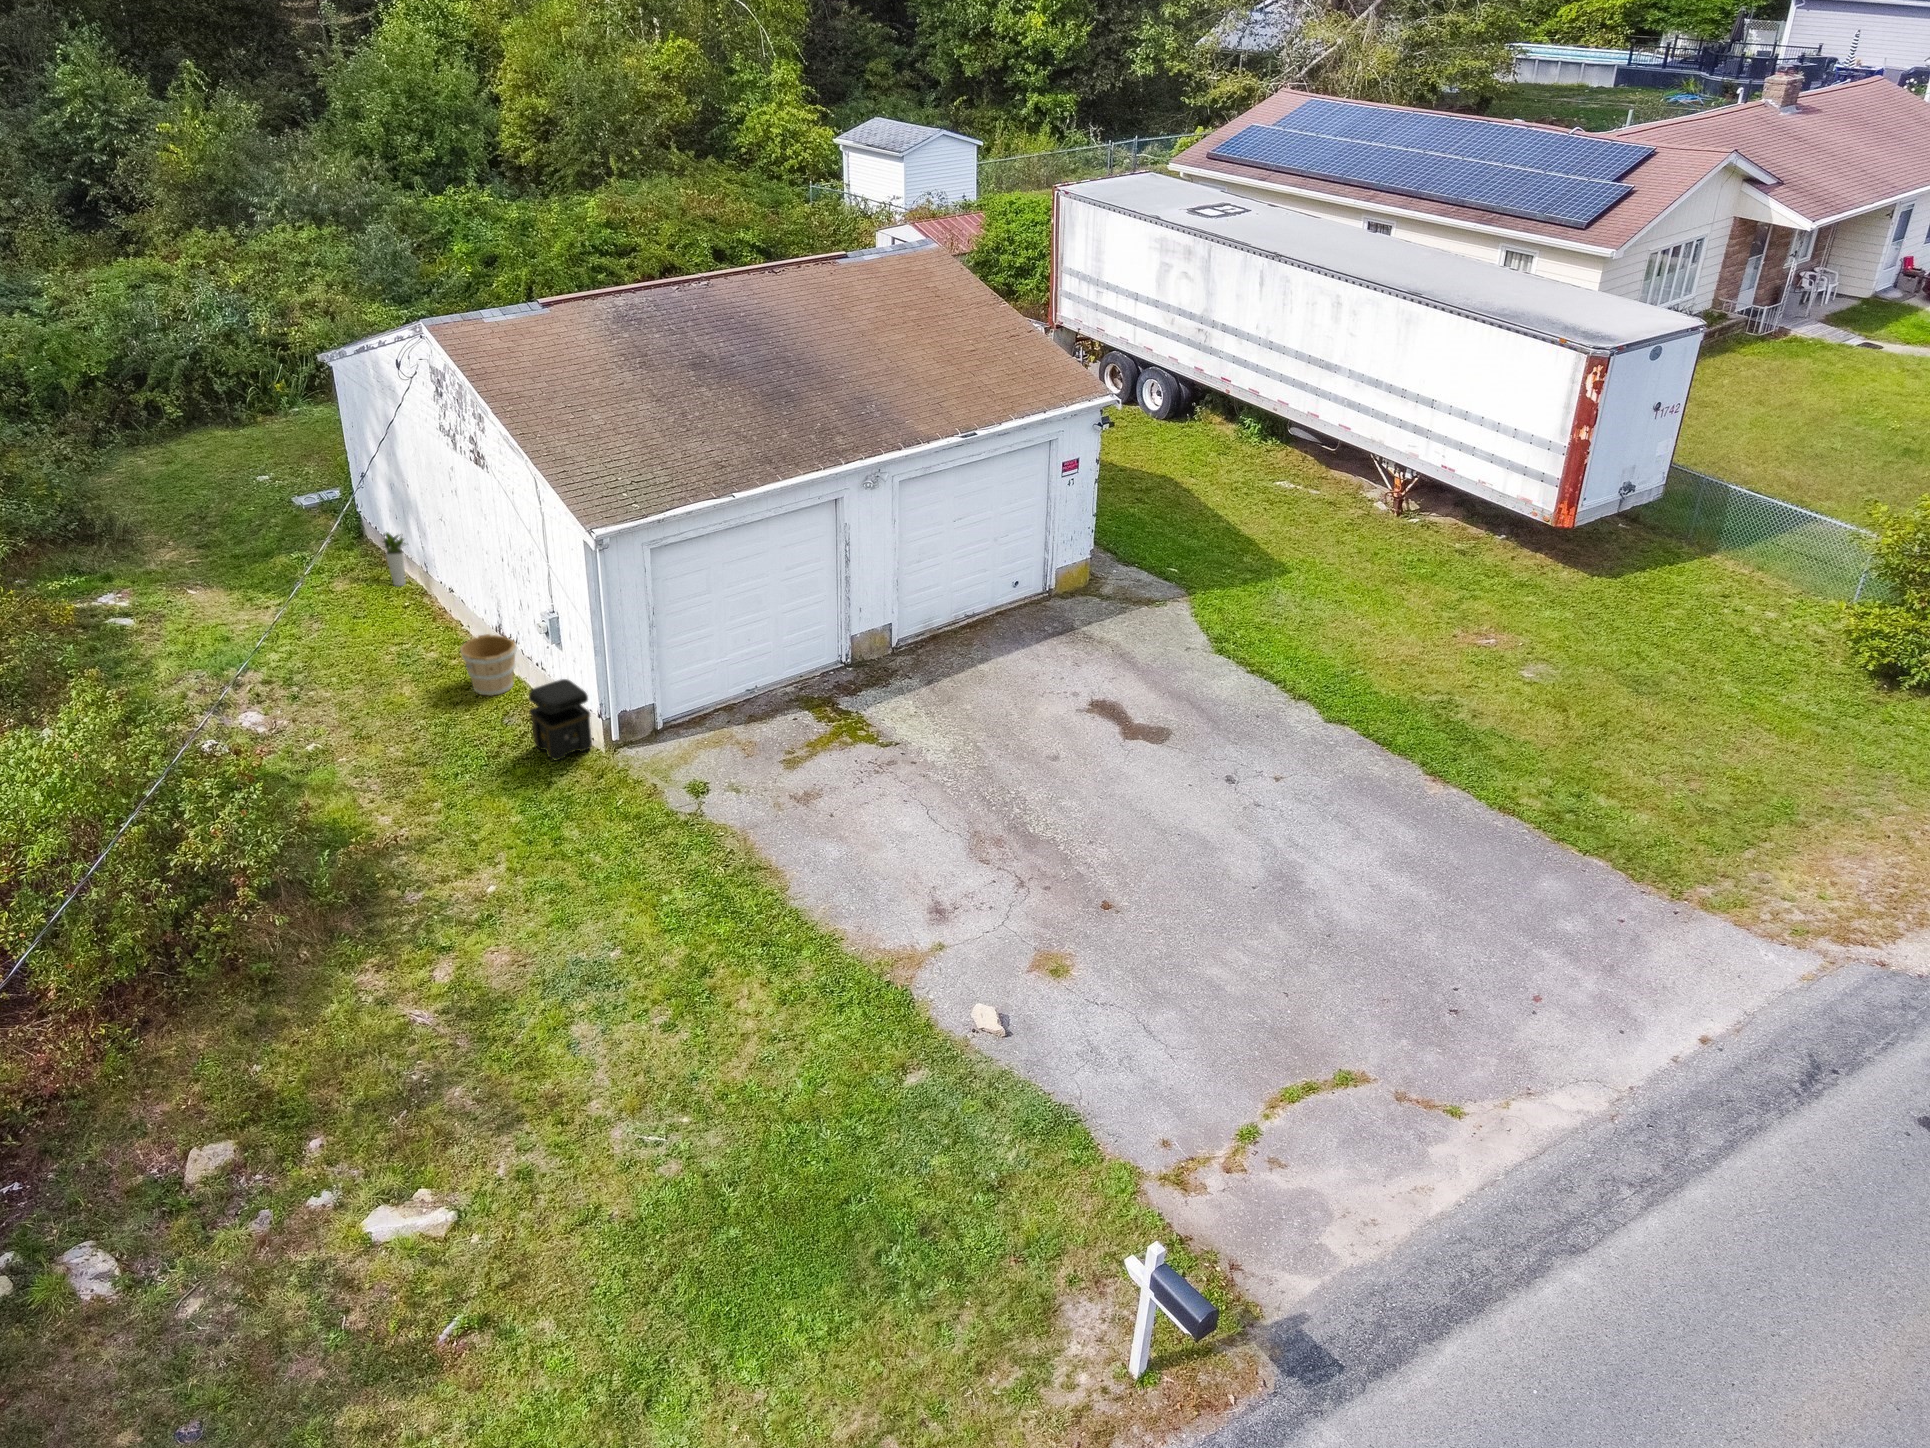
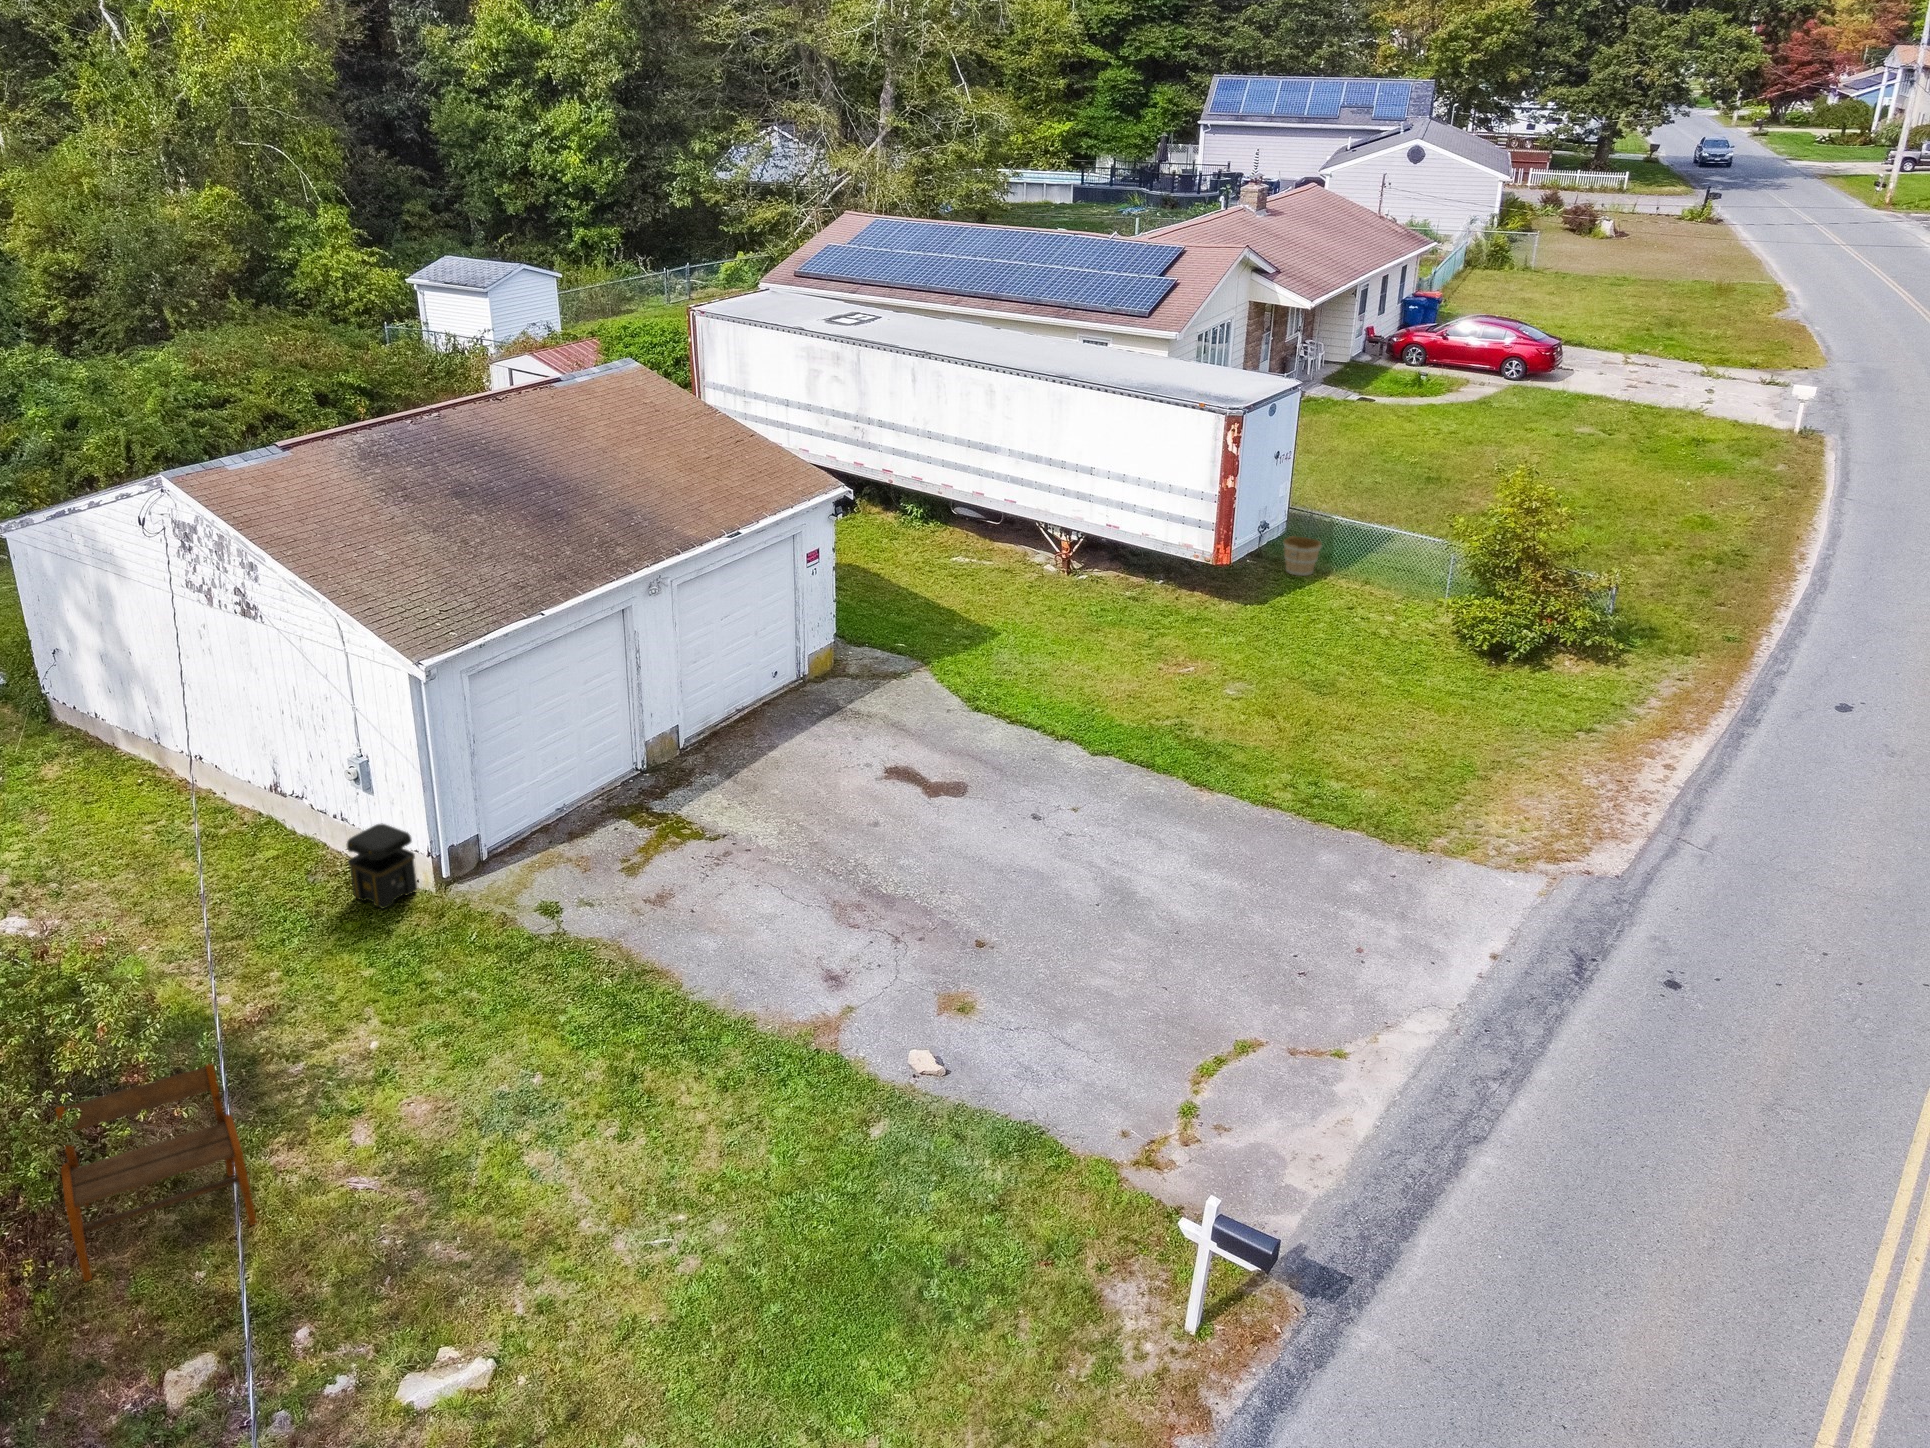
planter: present [383,533,406,586] -> none [94,706,129,764]
wooden bucket: present [460,634,517,696] -> present [1284,536,1322,576]
bench: none [153,880,328,1051] -> present [56,1063,257,1282]

